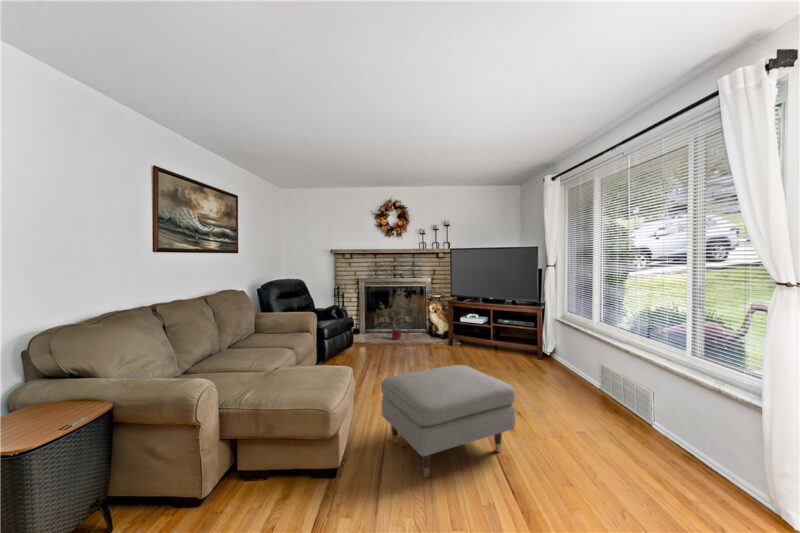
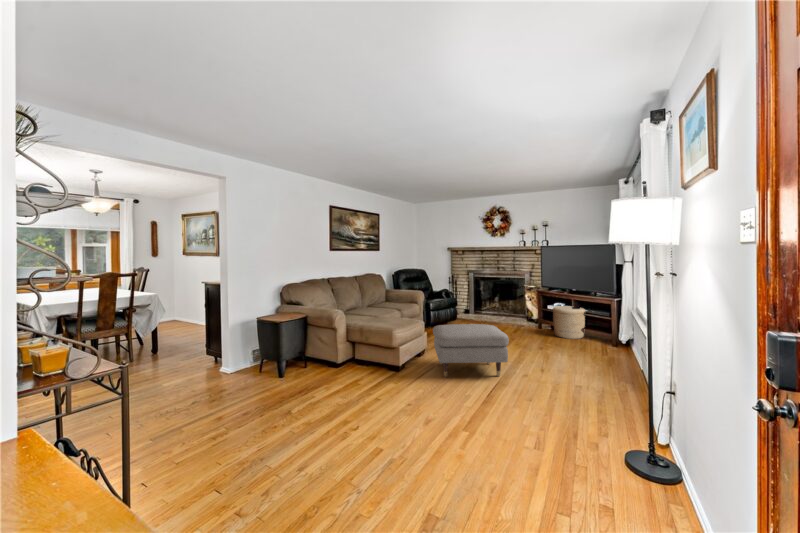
potted tree: present [377,289,416,340] -> none [480,279,515,321]
woven basket: none [475,318,511,358] -> present [553,306,585,339]

